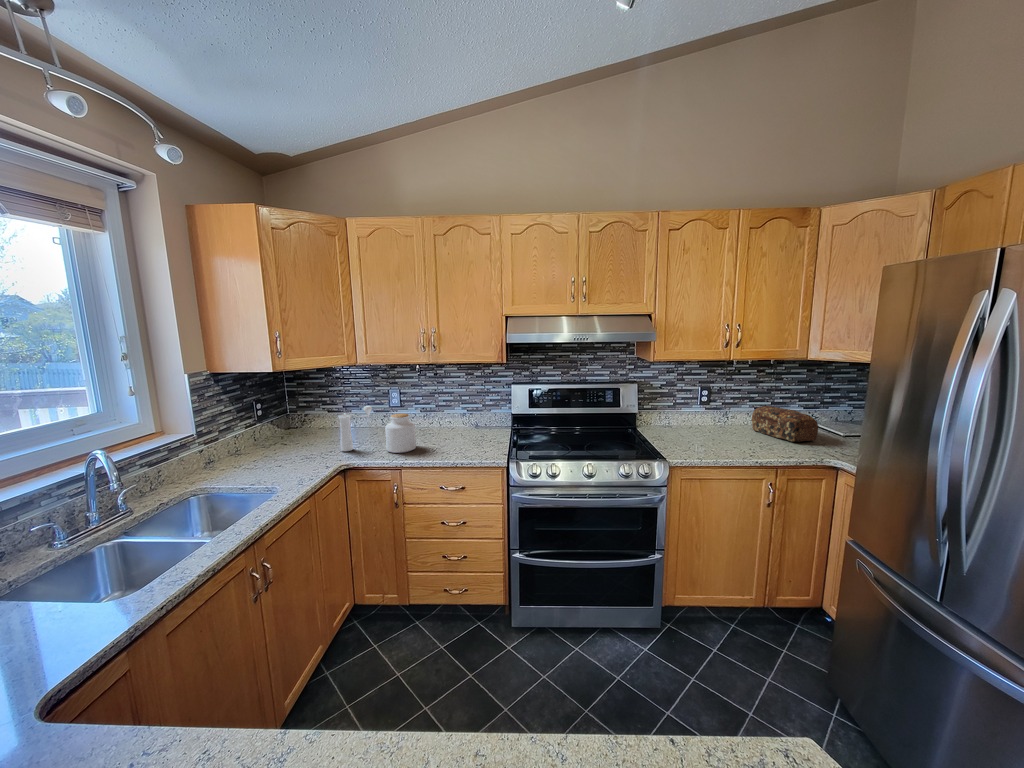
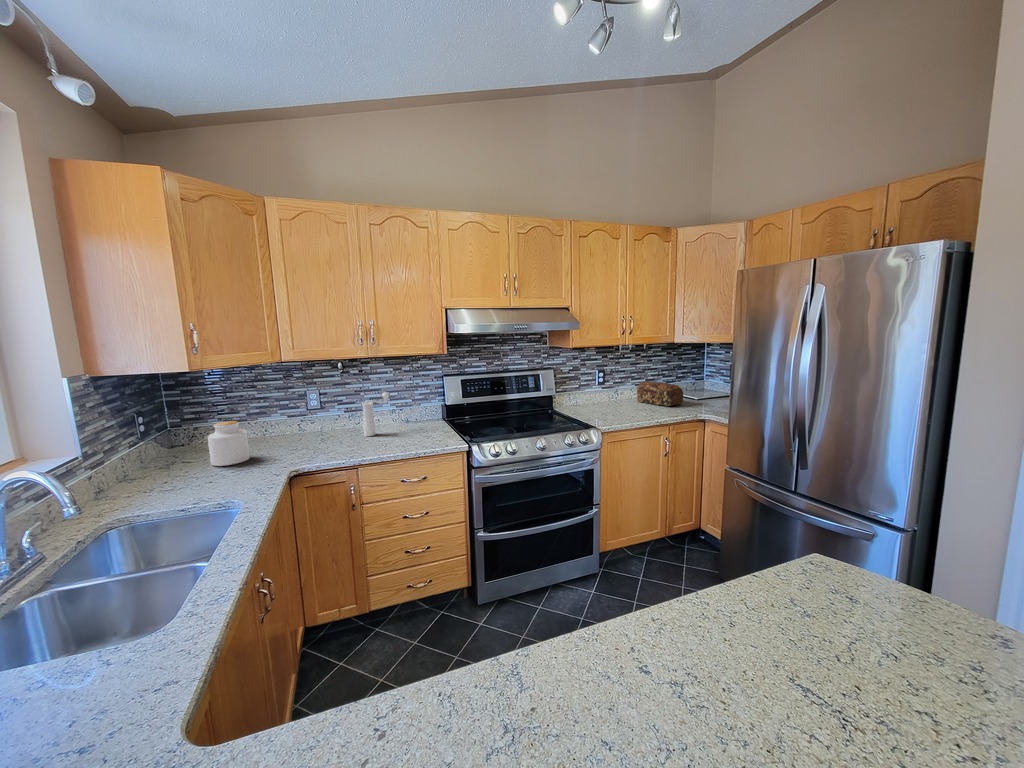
pepper mill: present [338,406,372,451] -> present [362,392,390,436]
jar: present [385,414,416,453] -> present [208,421,250,466]

